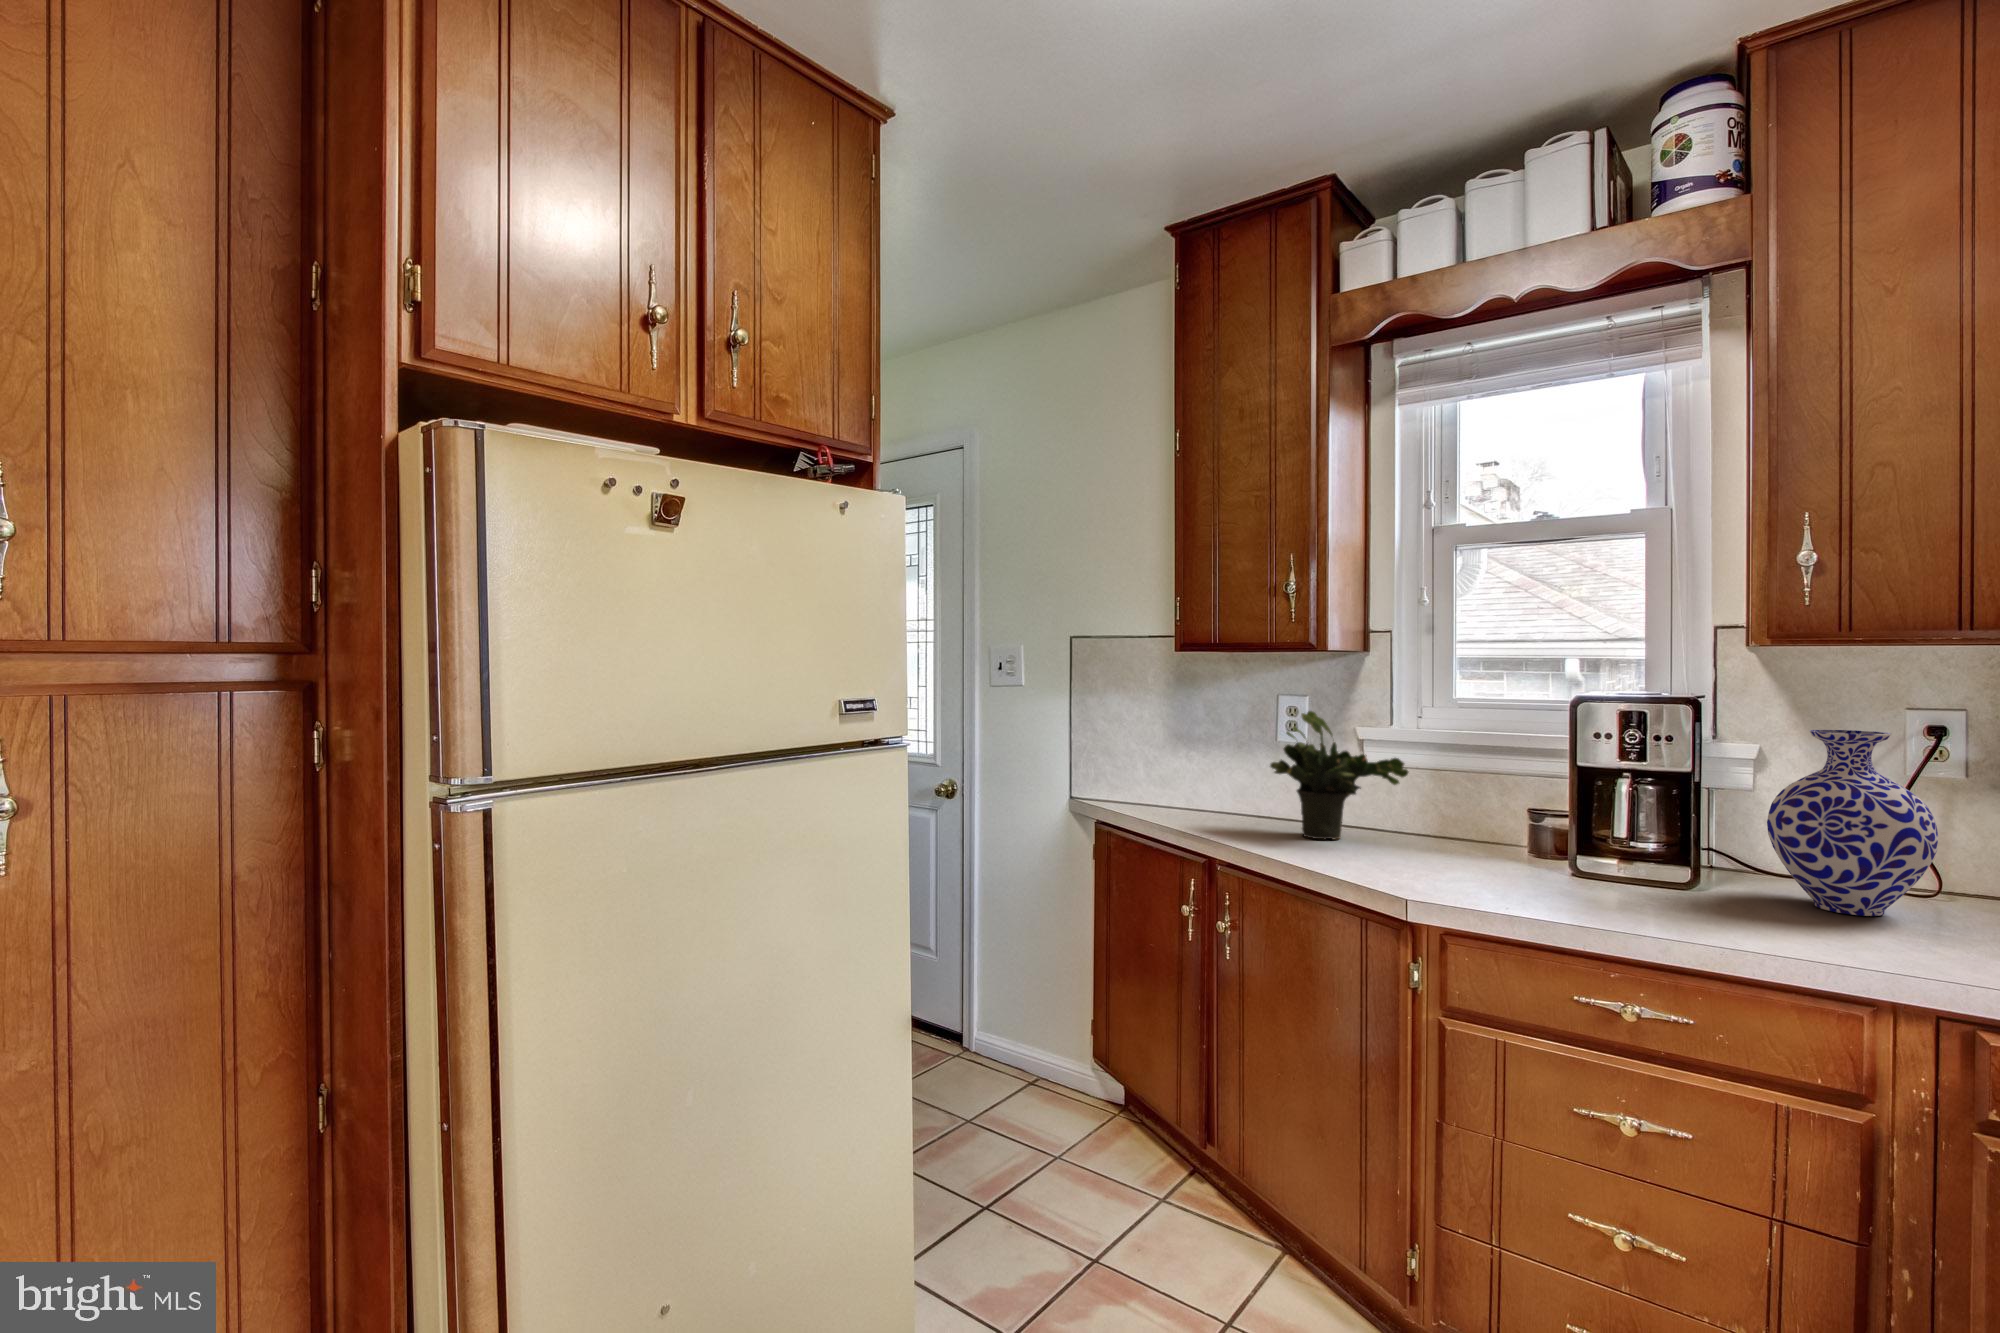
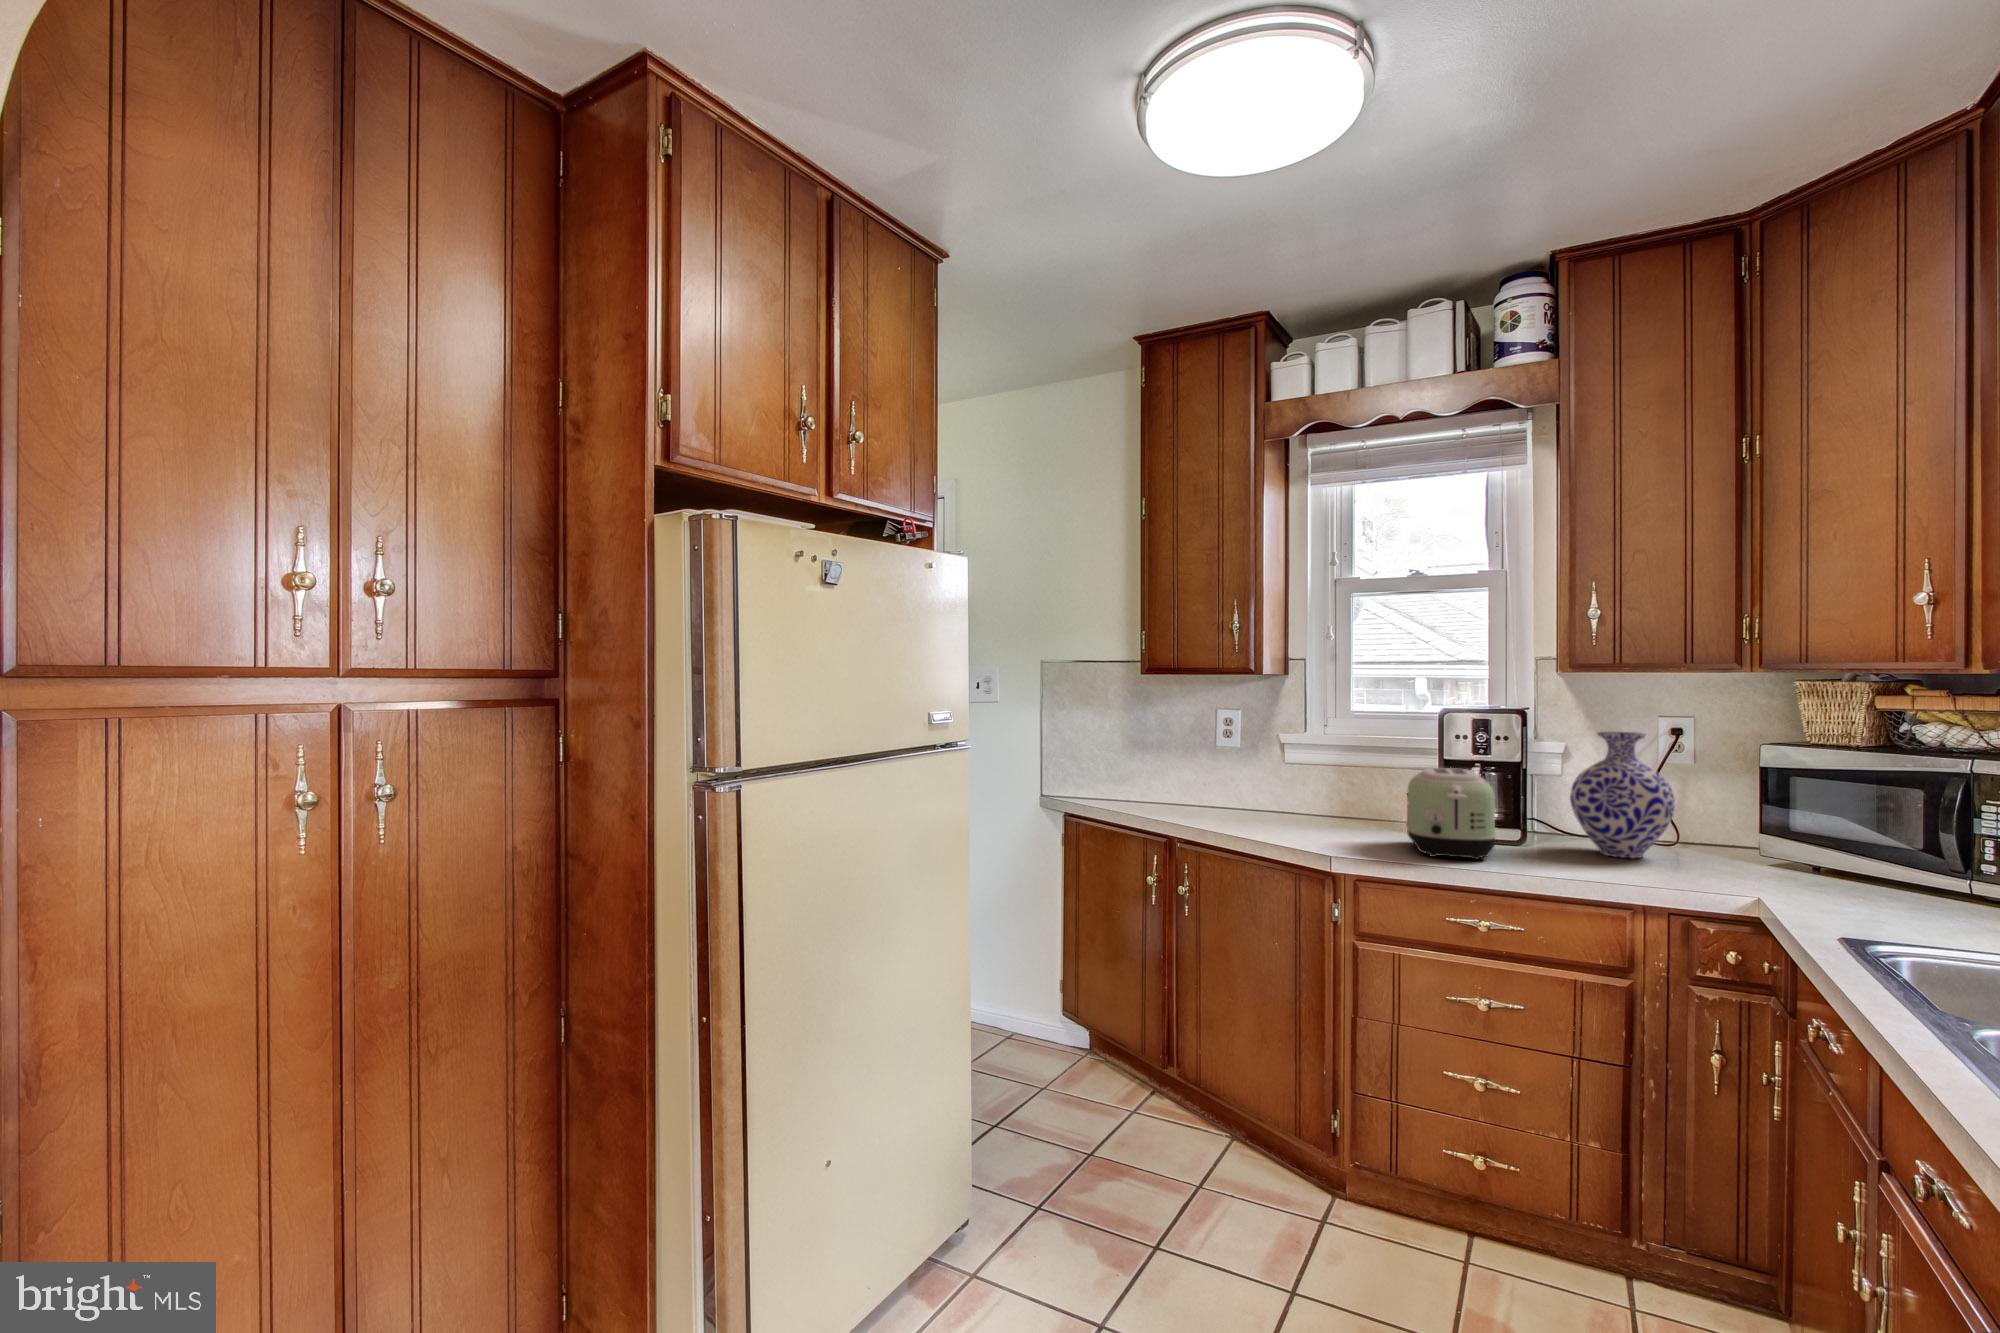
potted plant: present [1270,711,1408,840] -> none [1216,720,1323,819]
toaster: none [1519,778,1653,912] -> present [1406,768,1497,859]

